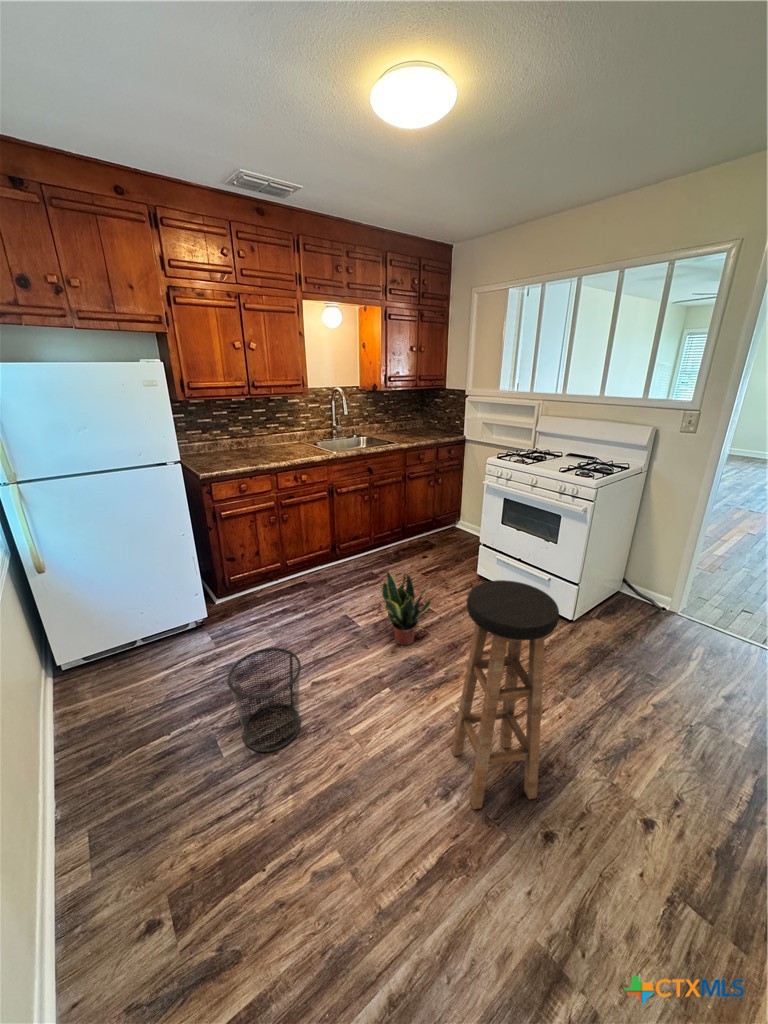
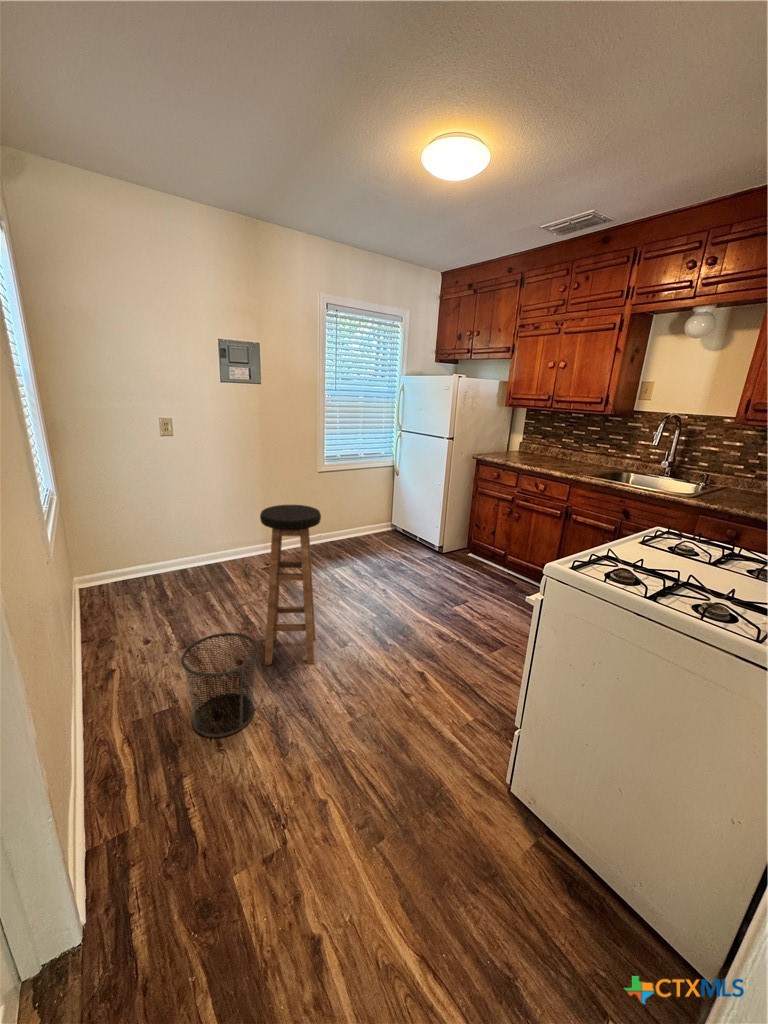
potted plant: present [382,571,431,645] -> none [415,556,464,634]
waste bin: present [228,648,301,752] -> present [181,633,258,737]

